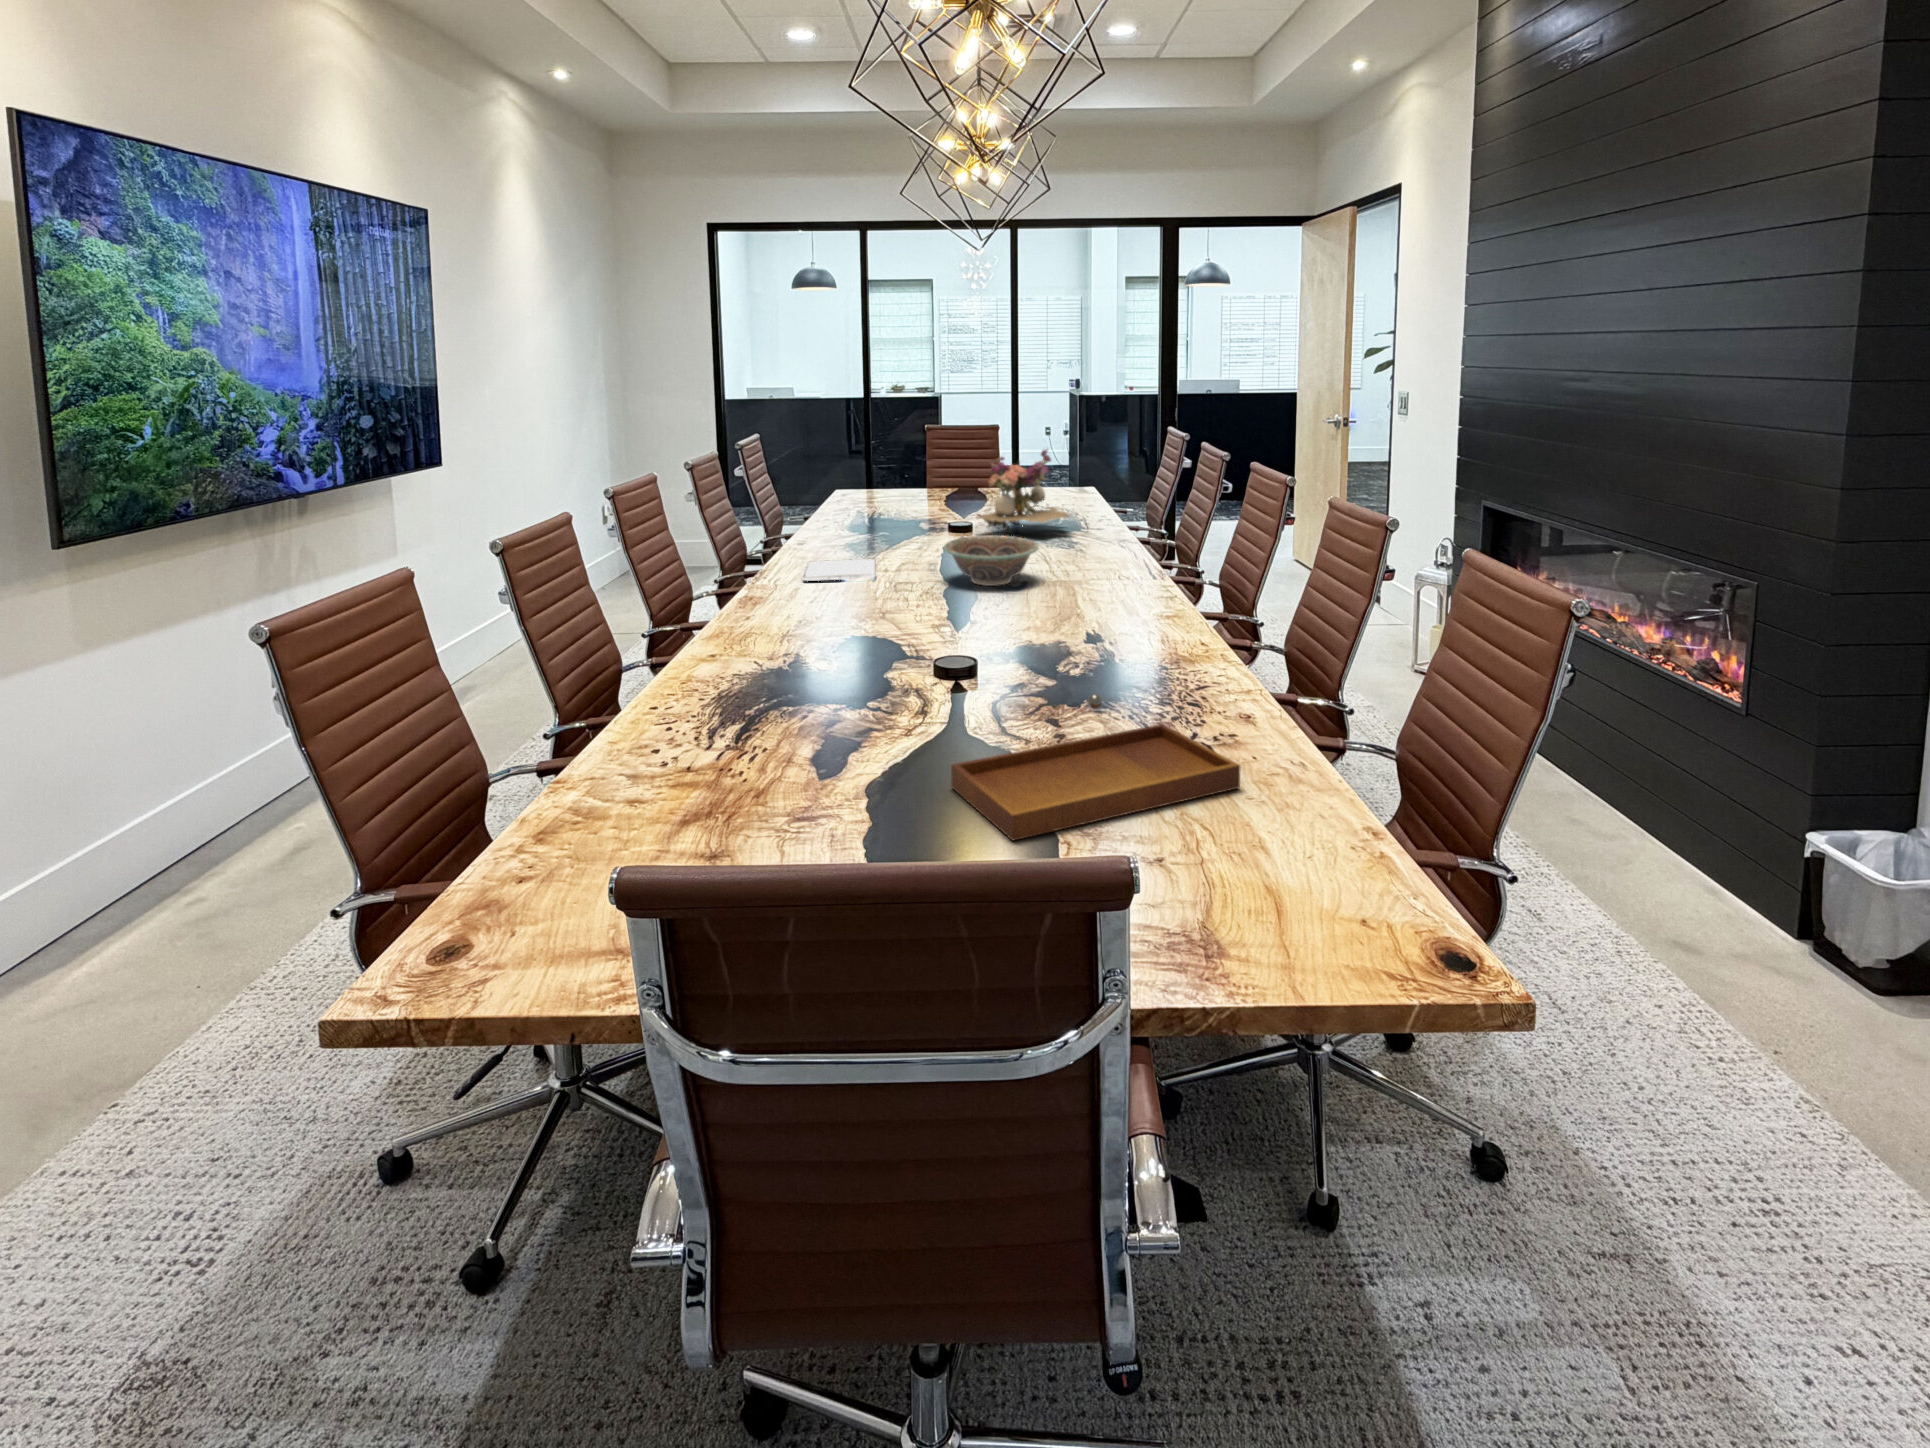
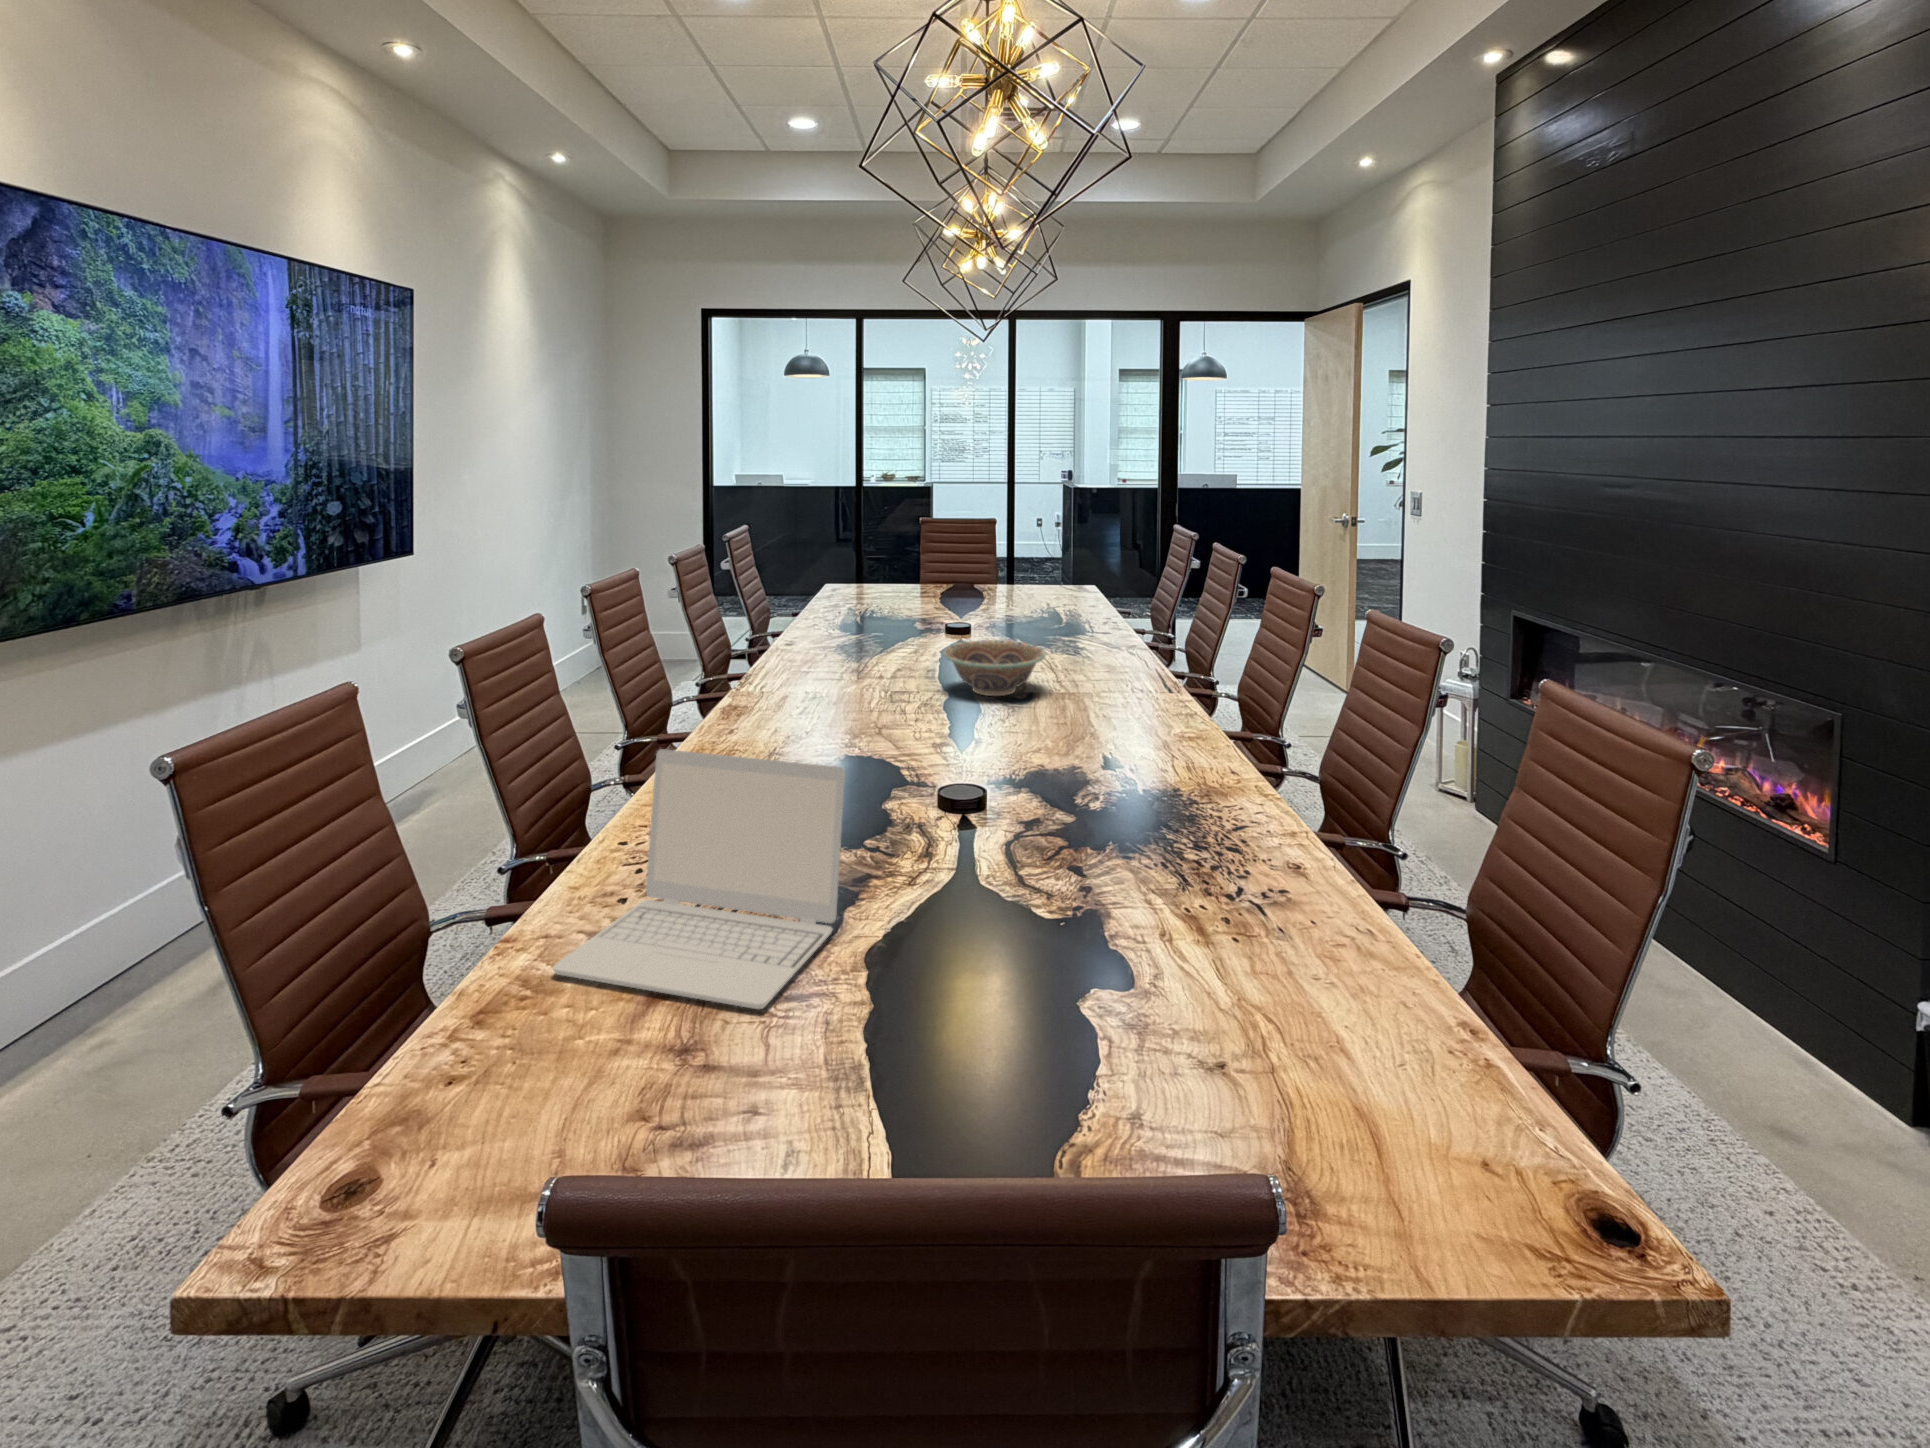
flower arrangement: present [976,448,1070,532] -> none [972,545,1075,636]
tablet: present [804,559,876,581] -> none [791,663,870,688]
laptop: none [604,621,847,824] -> present [553,749,845,1009]
tray: present [951,694,1240,840] -> none [966,847,1310,1039]

